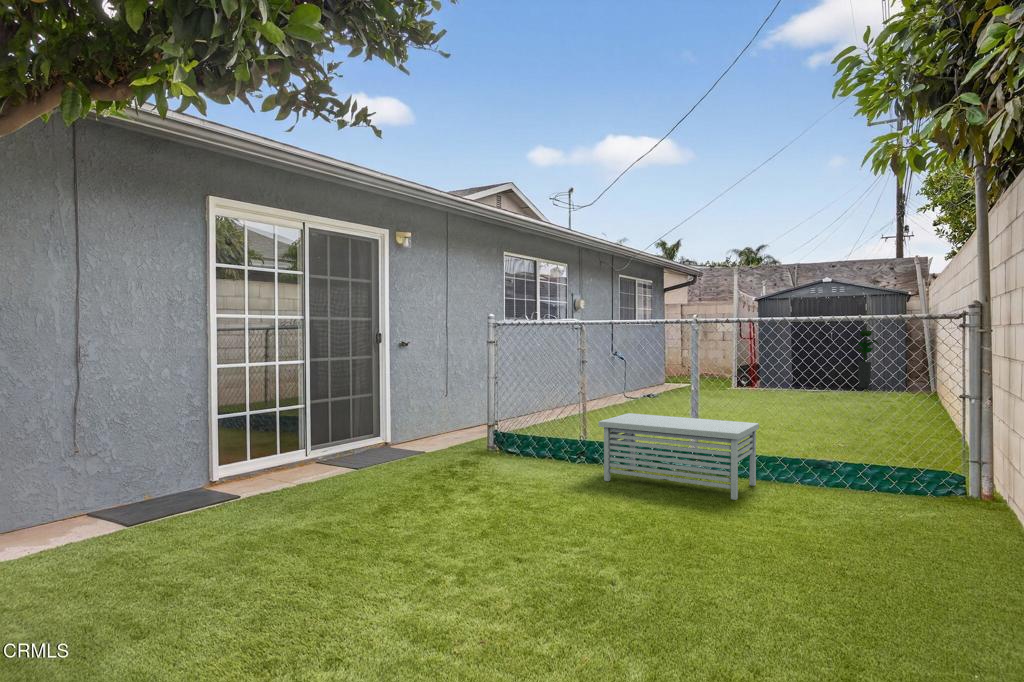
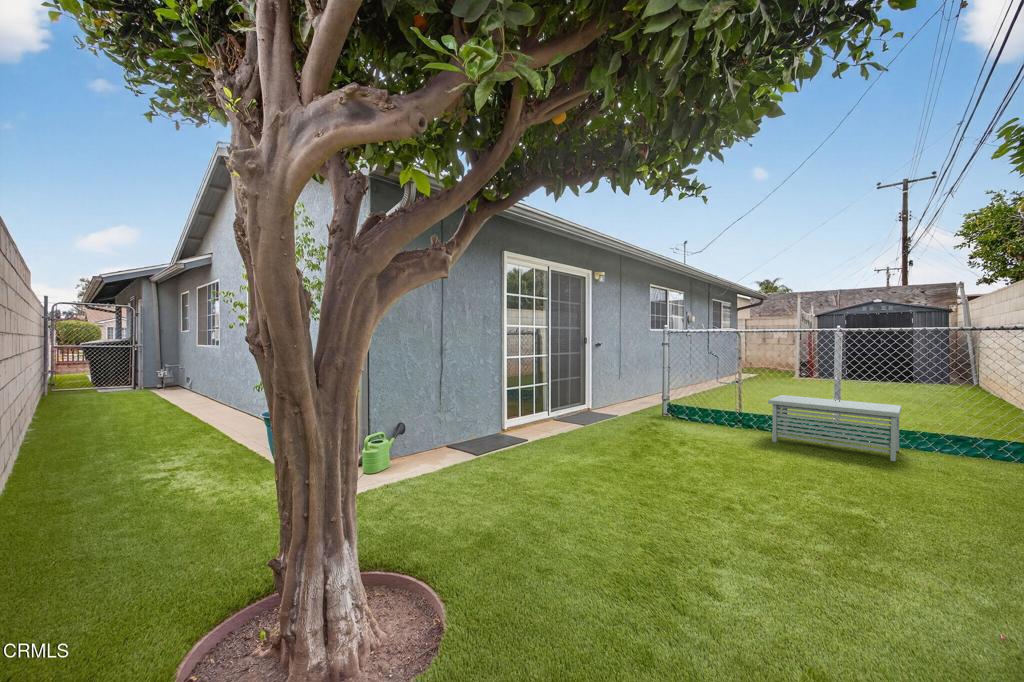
potted plant: present [855,330,879,389] -> none [900,338,926,382]

